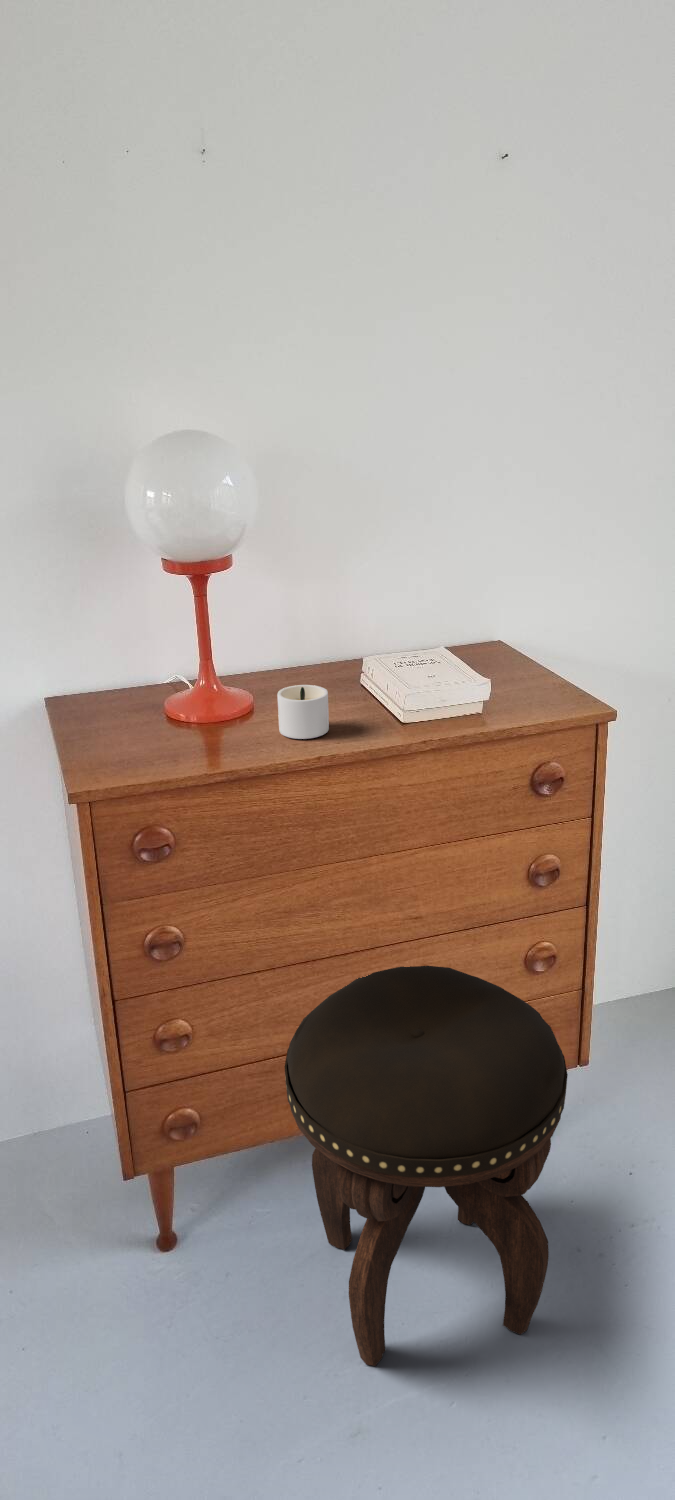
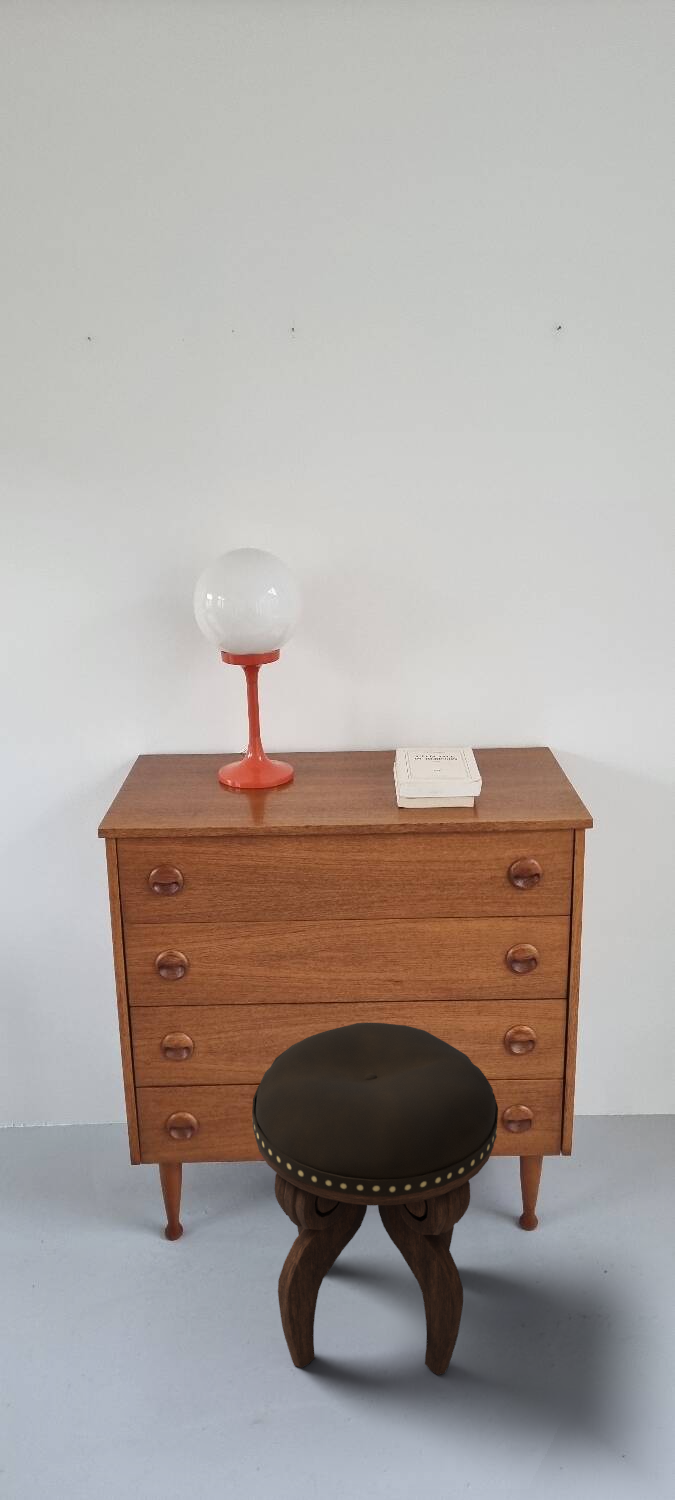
candle: present [278,685,329,739] -> none [294,766,357,810]

